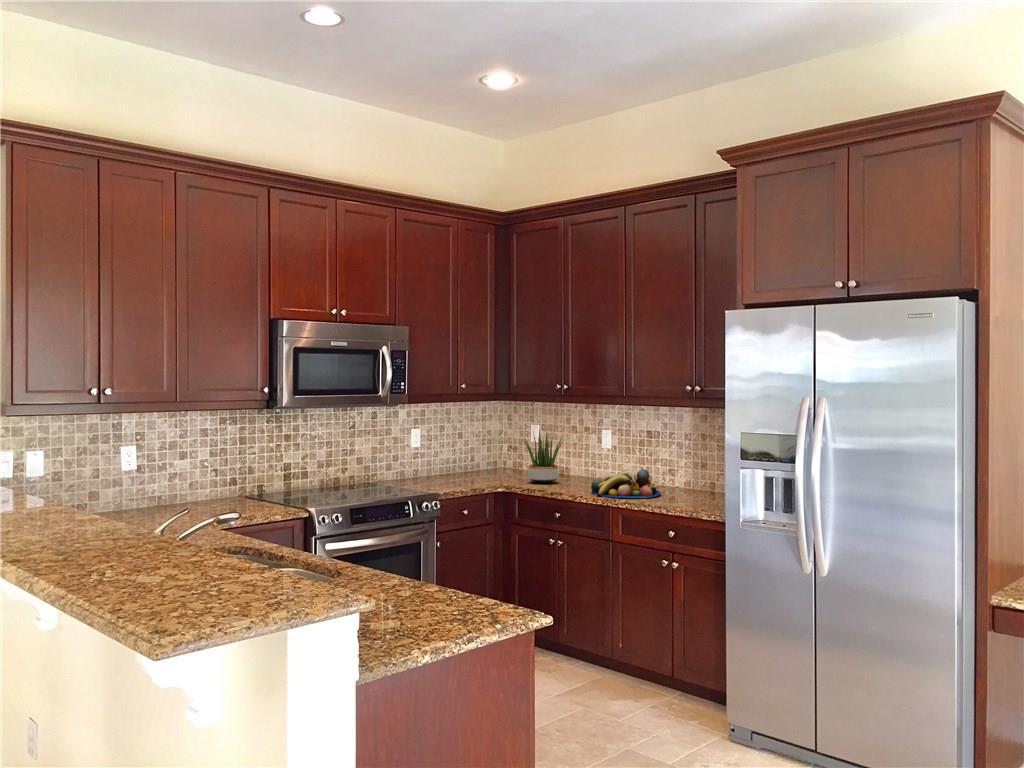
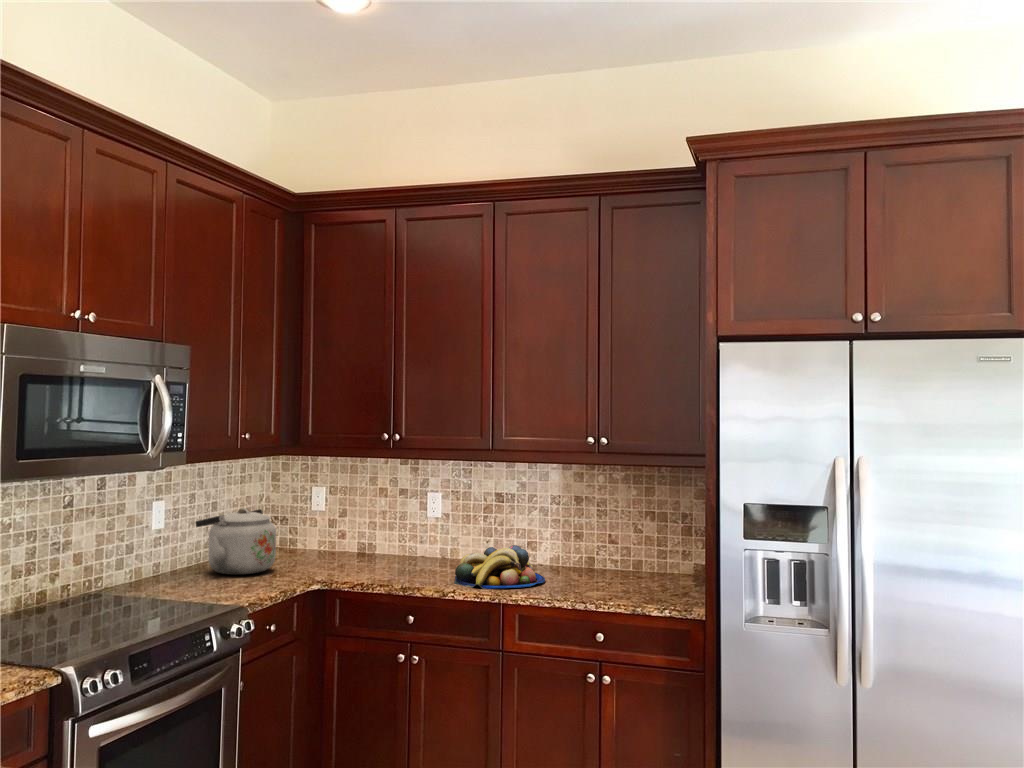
potted plant: present [524,431,563,483] -> none [325,494,397,571]
kettle: none [438,436,489,480] -> present [195,508,276,575]

